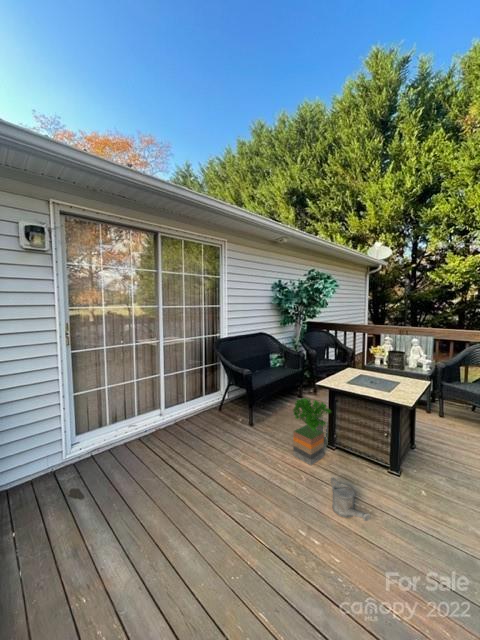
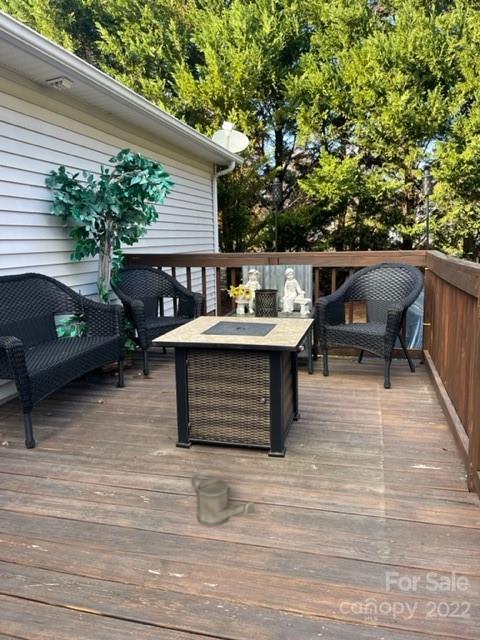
potted tree: present [293,398,331,465] -> none [114,365,183,476]

